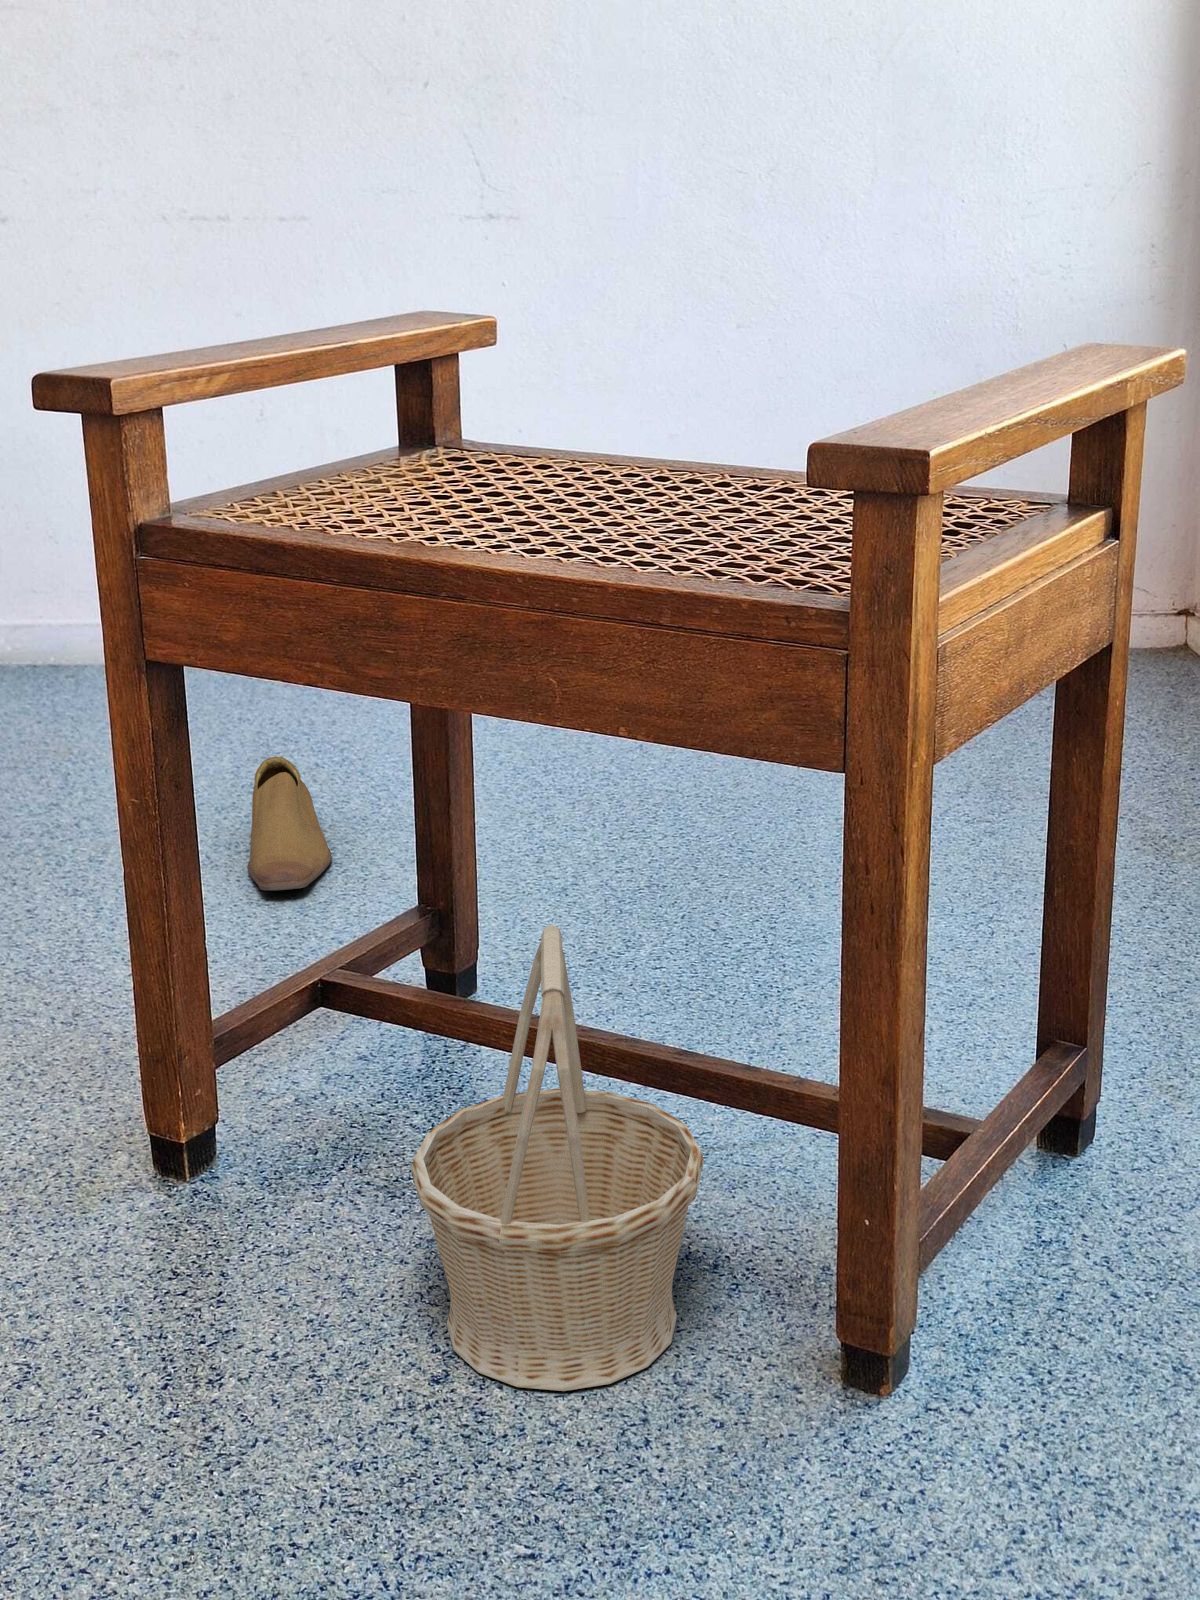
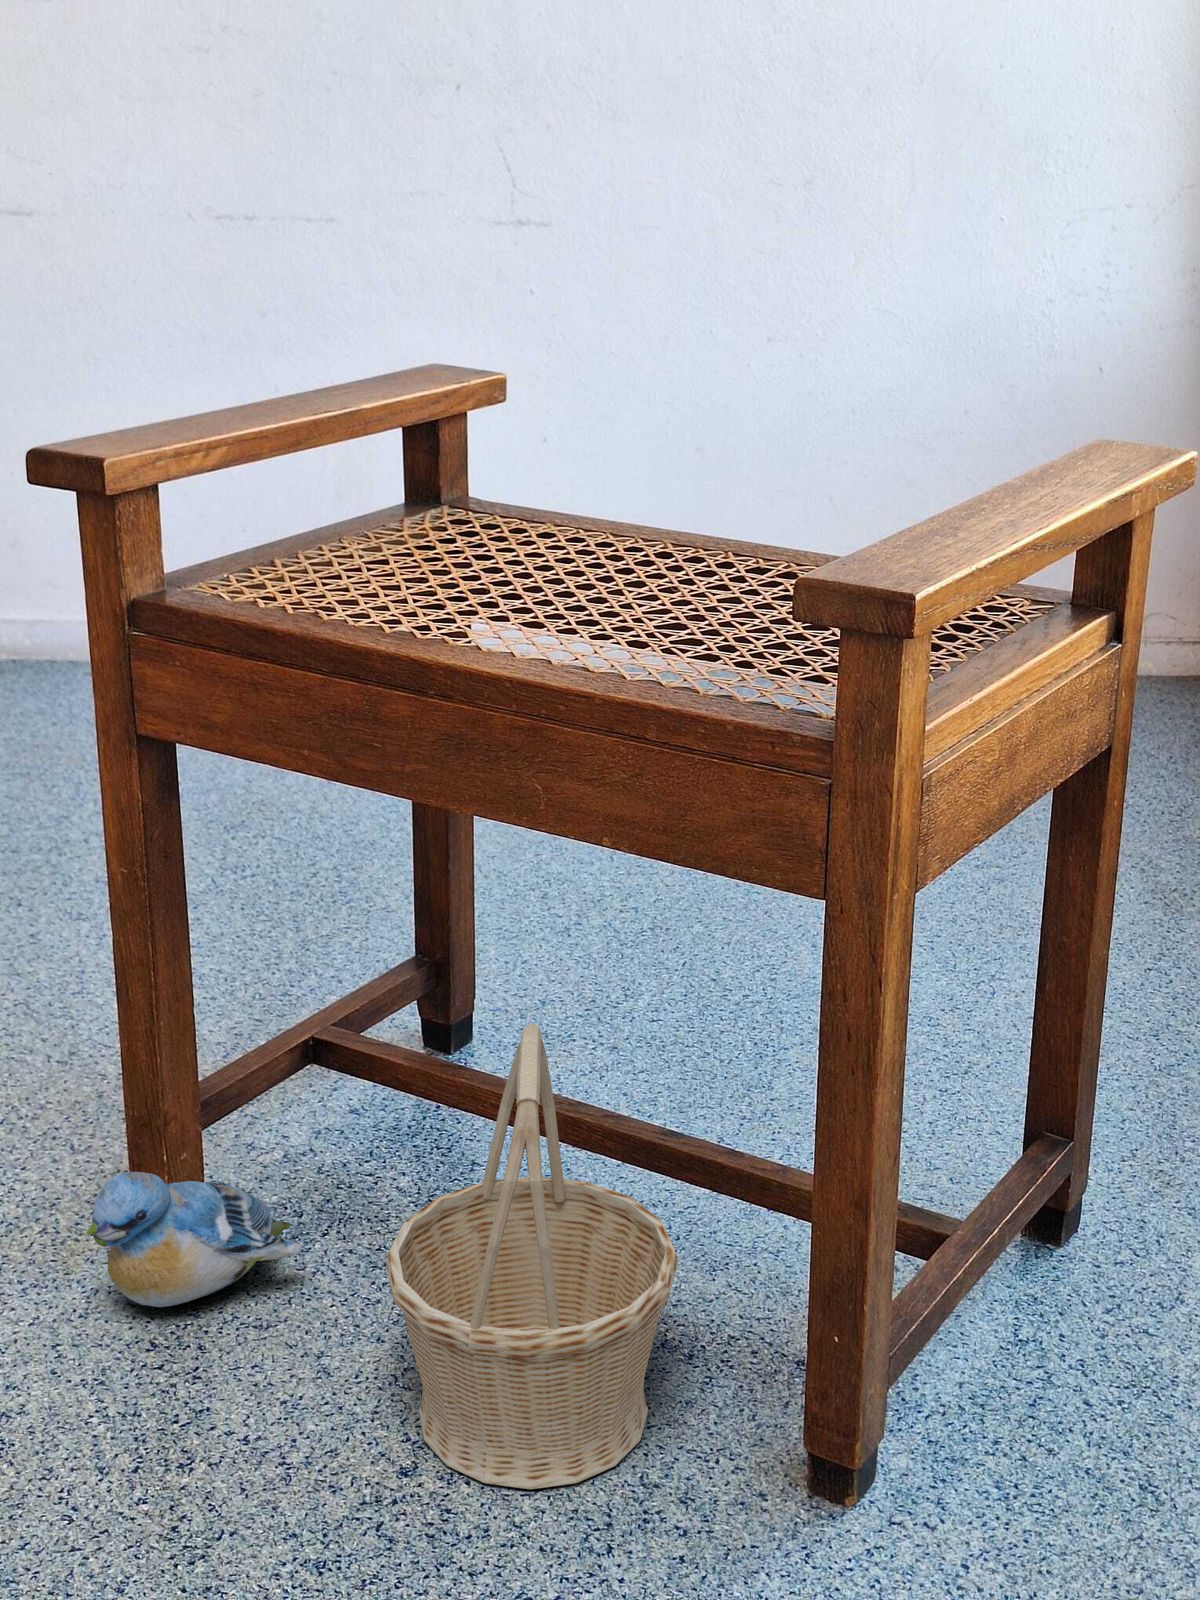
shoe: present [247,756,332,890] -> none [250,781,335,924]
plush toy: none [106,1100,321,1238] -> present [87,1172,302,1307]

